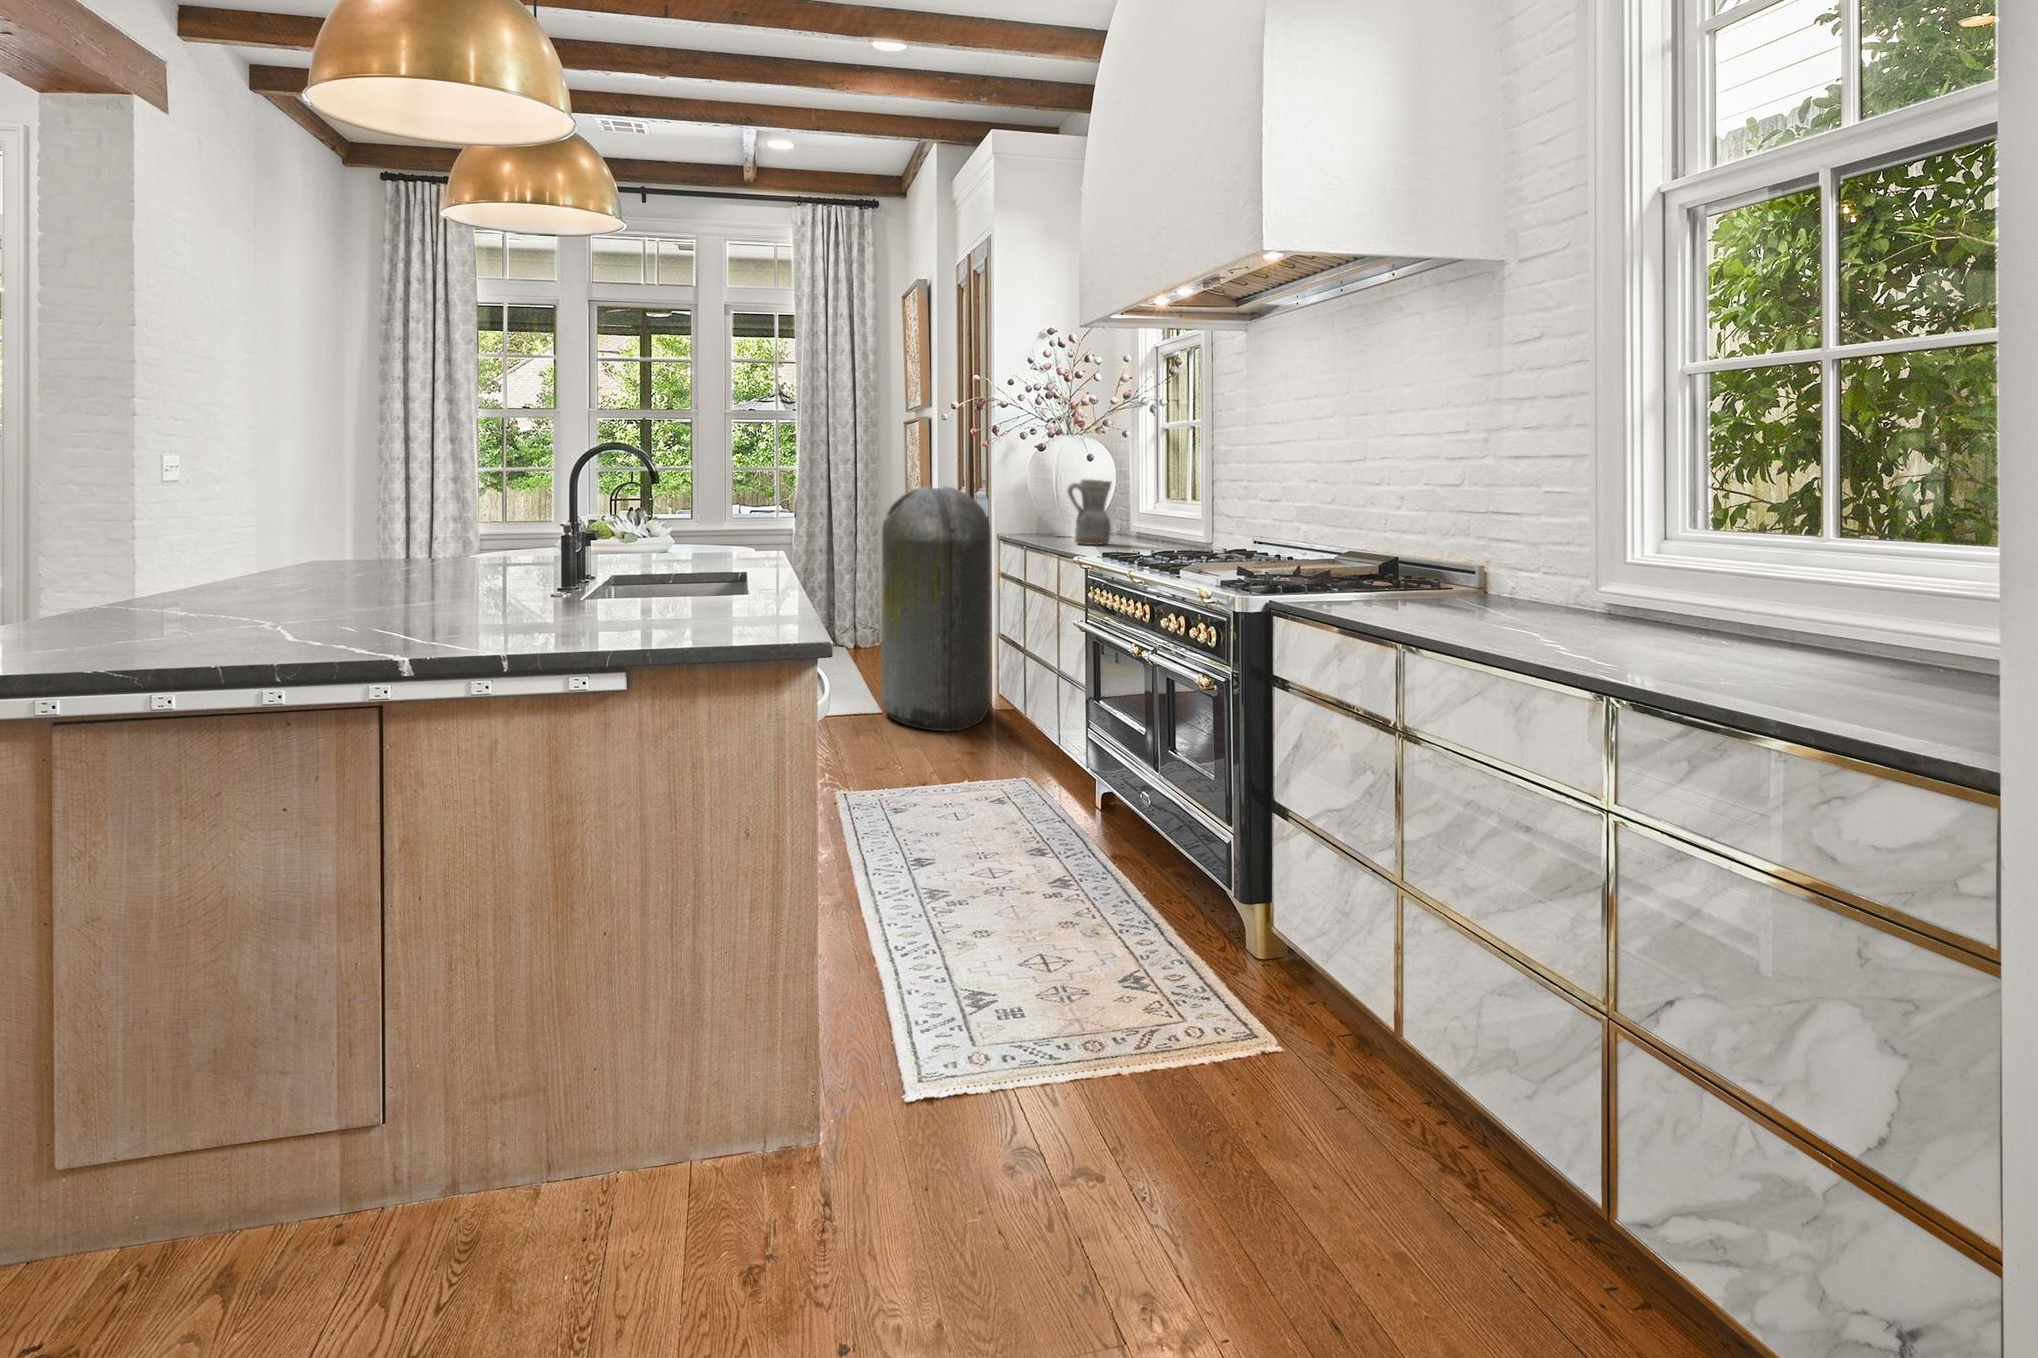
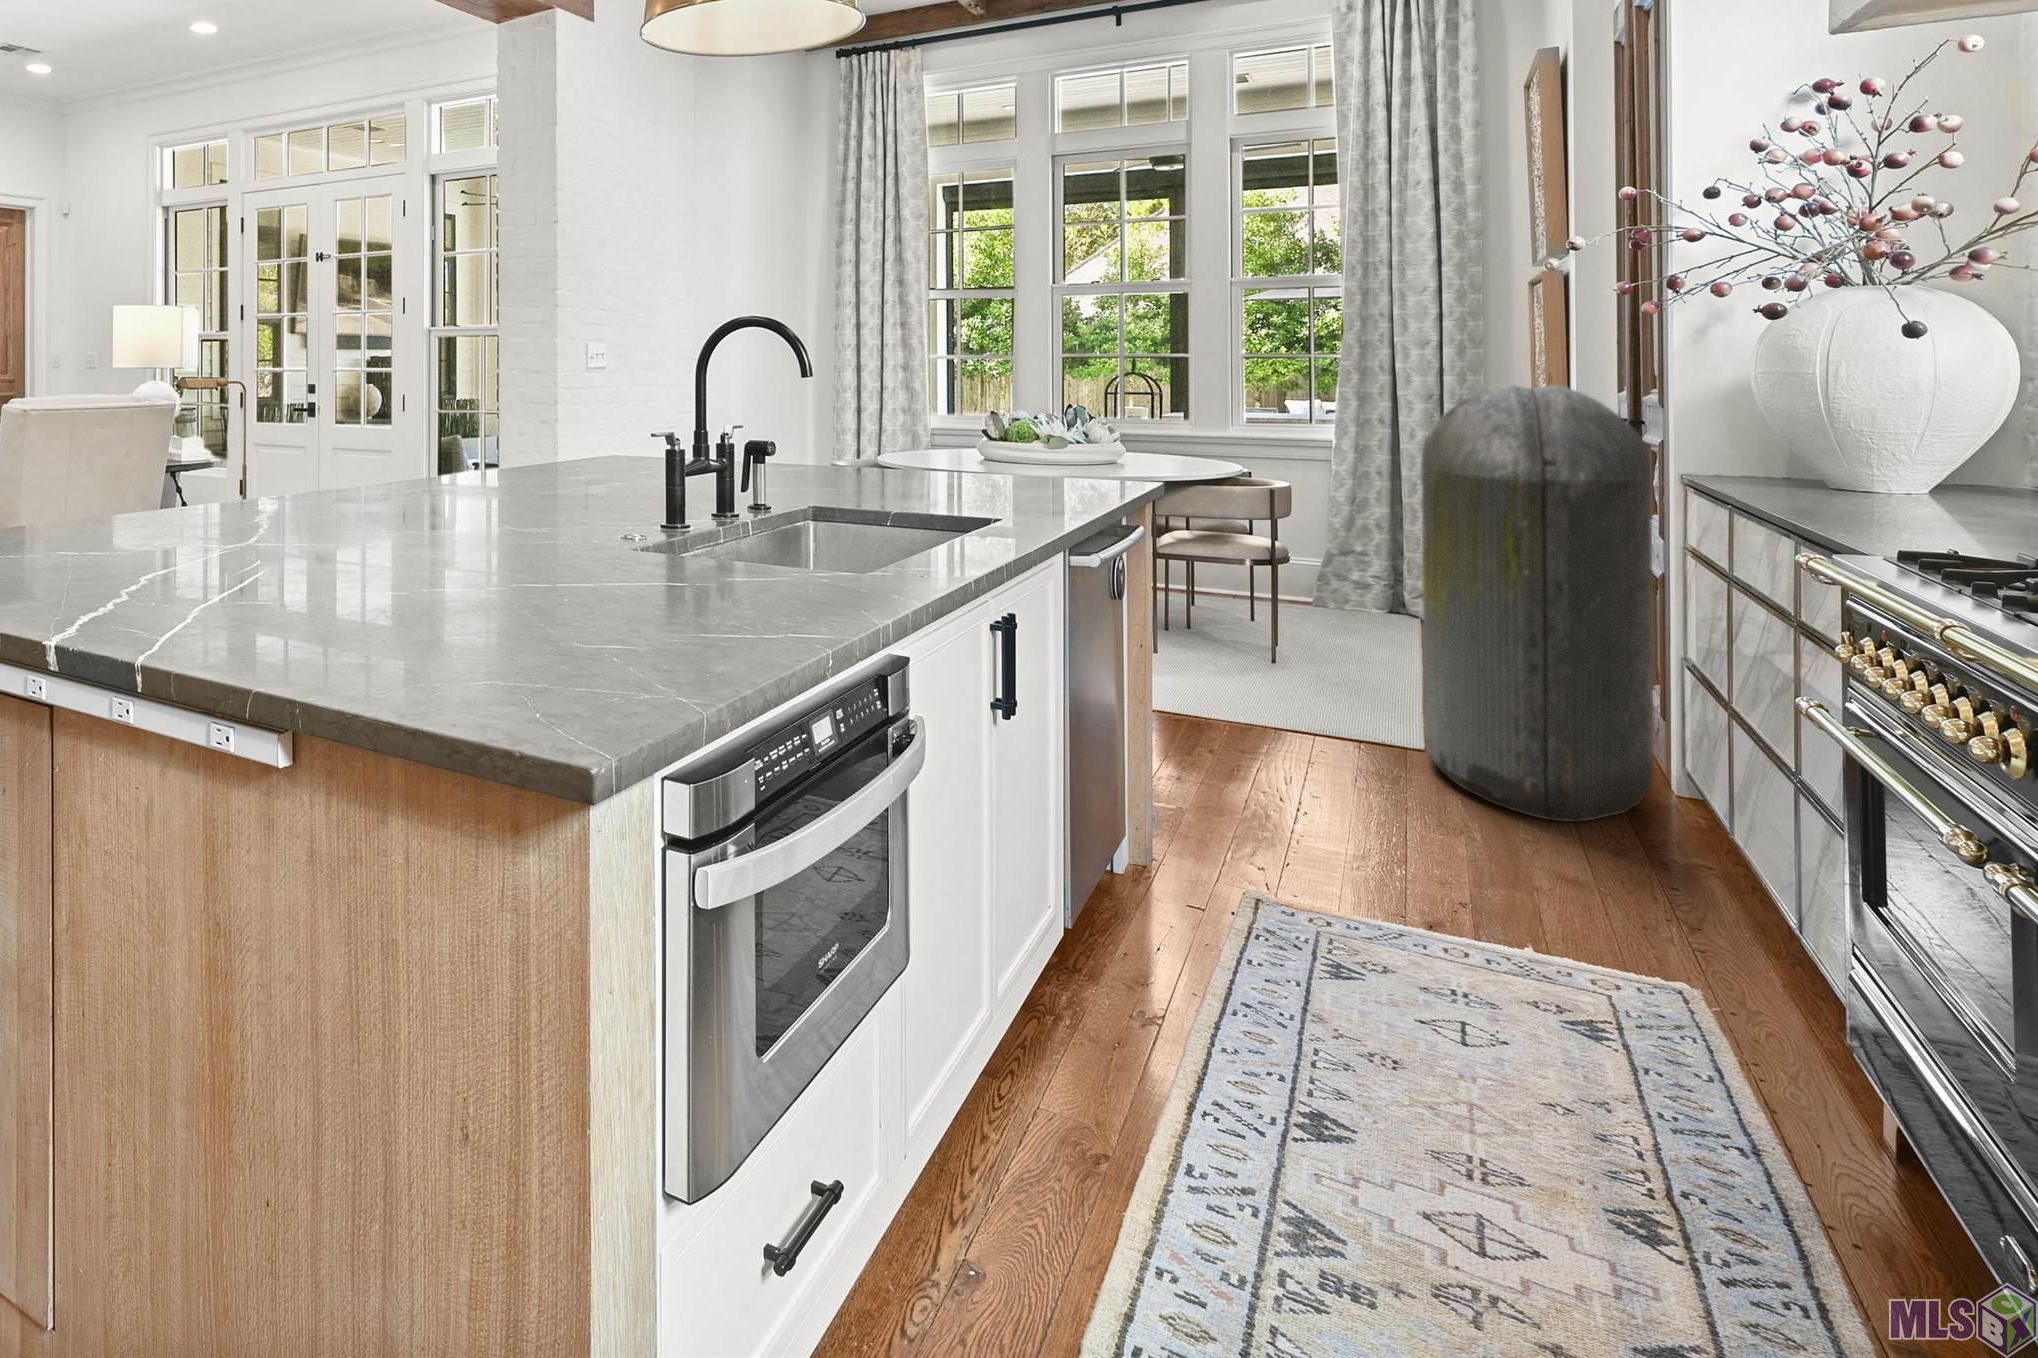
ceramic pitcher: present [1067,479,1112,545] -> none [1813,372,1945,511]

